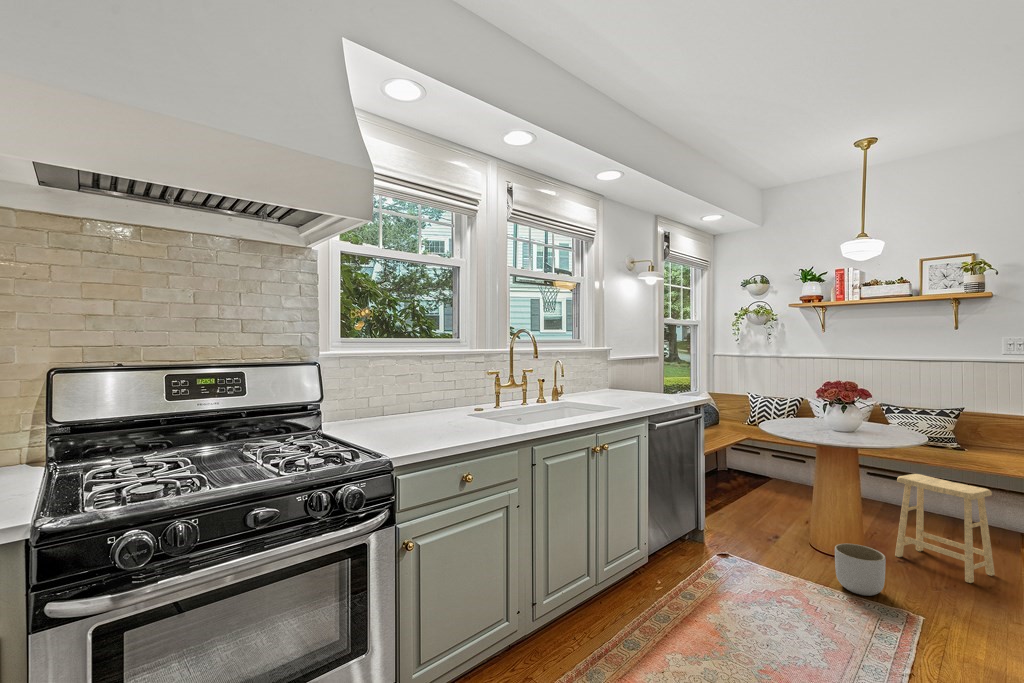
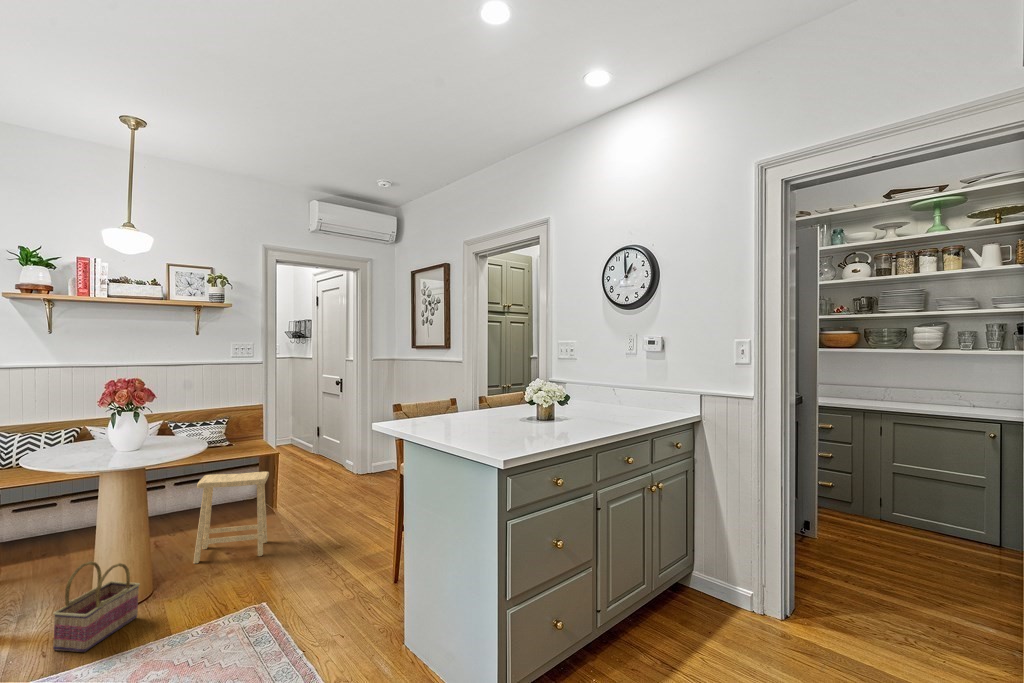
basket: none [758,503,817,565] -> present [53,561,140,652]
planter: present [835,544,886,596] -> none [175,563,228,621]

